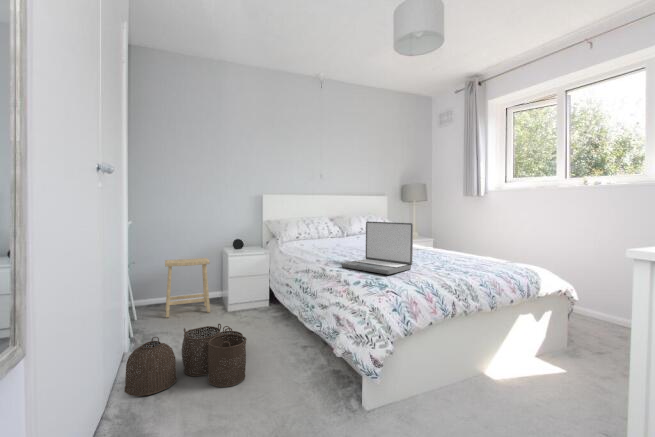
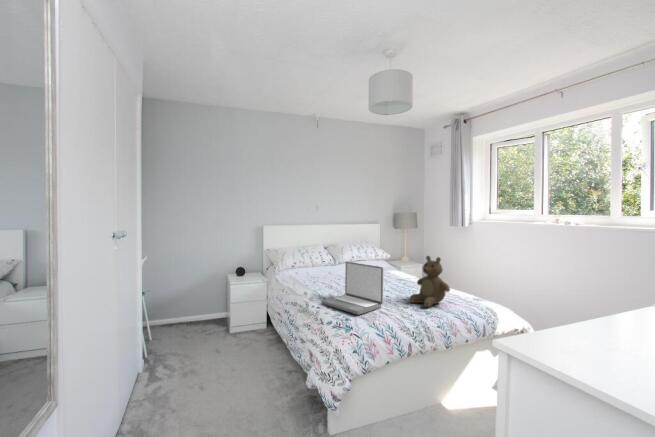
teddy bear: none [440,213,487,268] -> present [410,256,450,307]
footstool: present [165,258,210,318] -> none [176,284,215,338]
woven basket: present [124,324,247,396] -> none [134,352,237,416]

